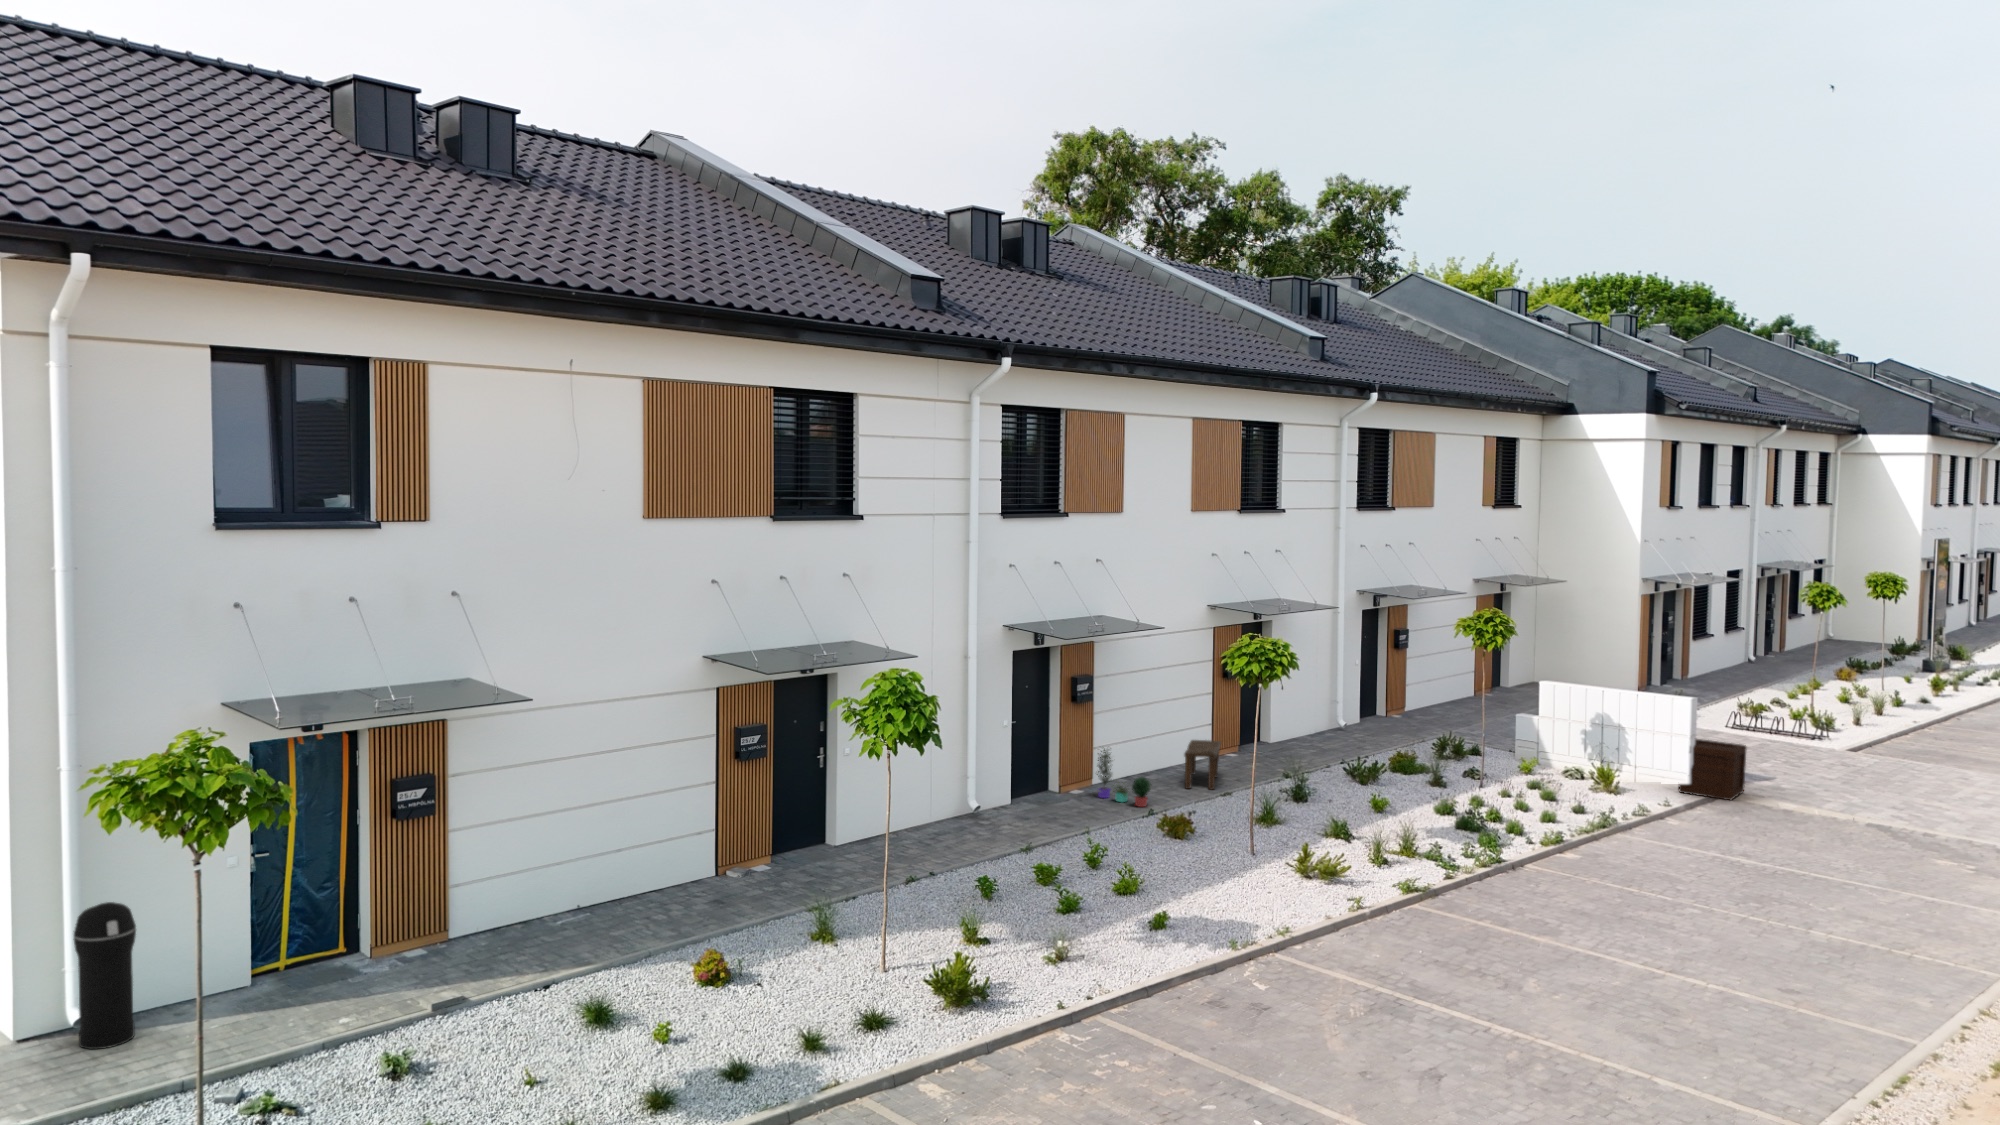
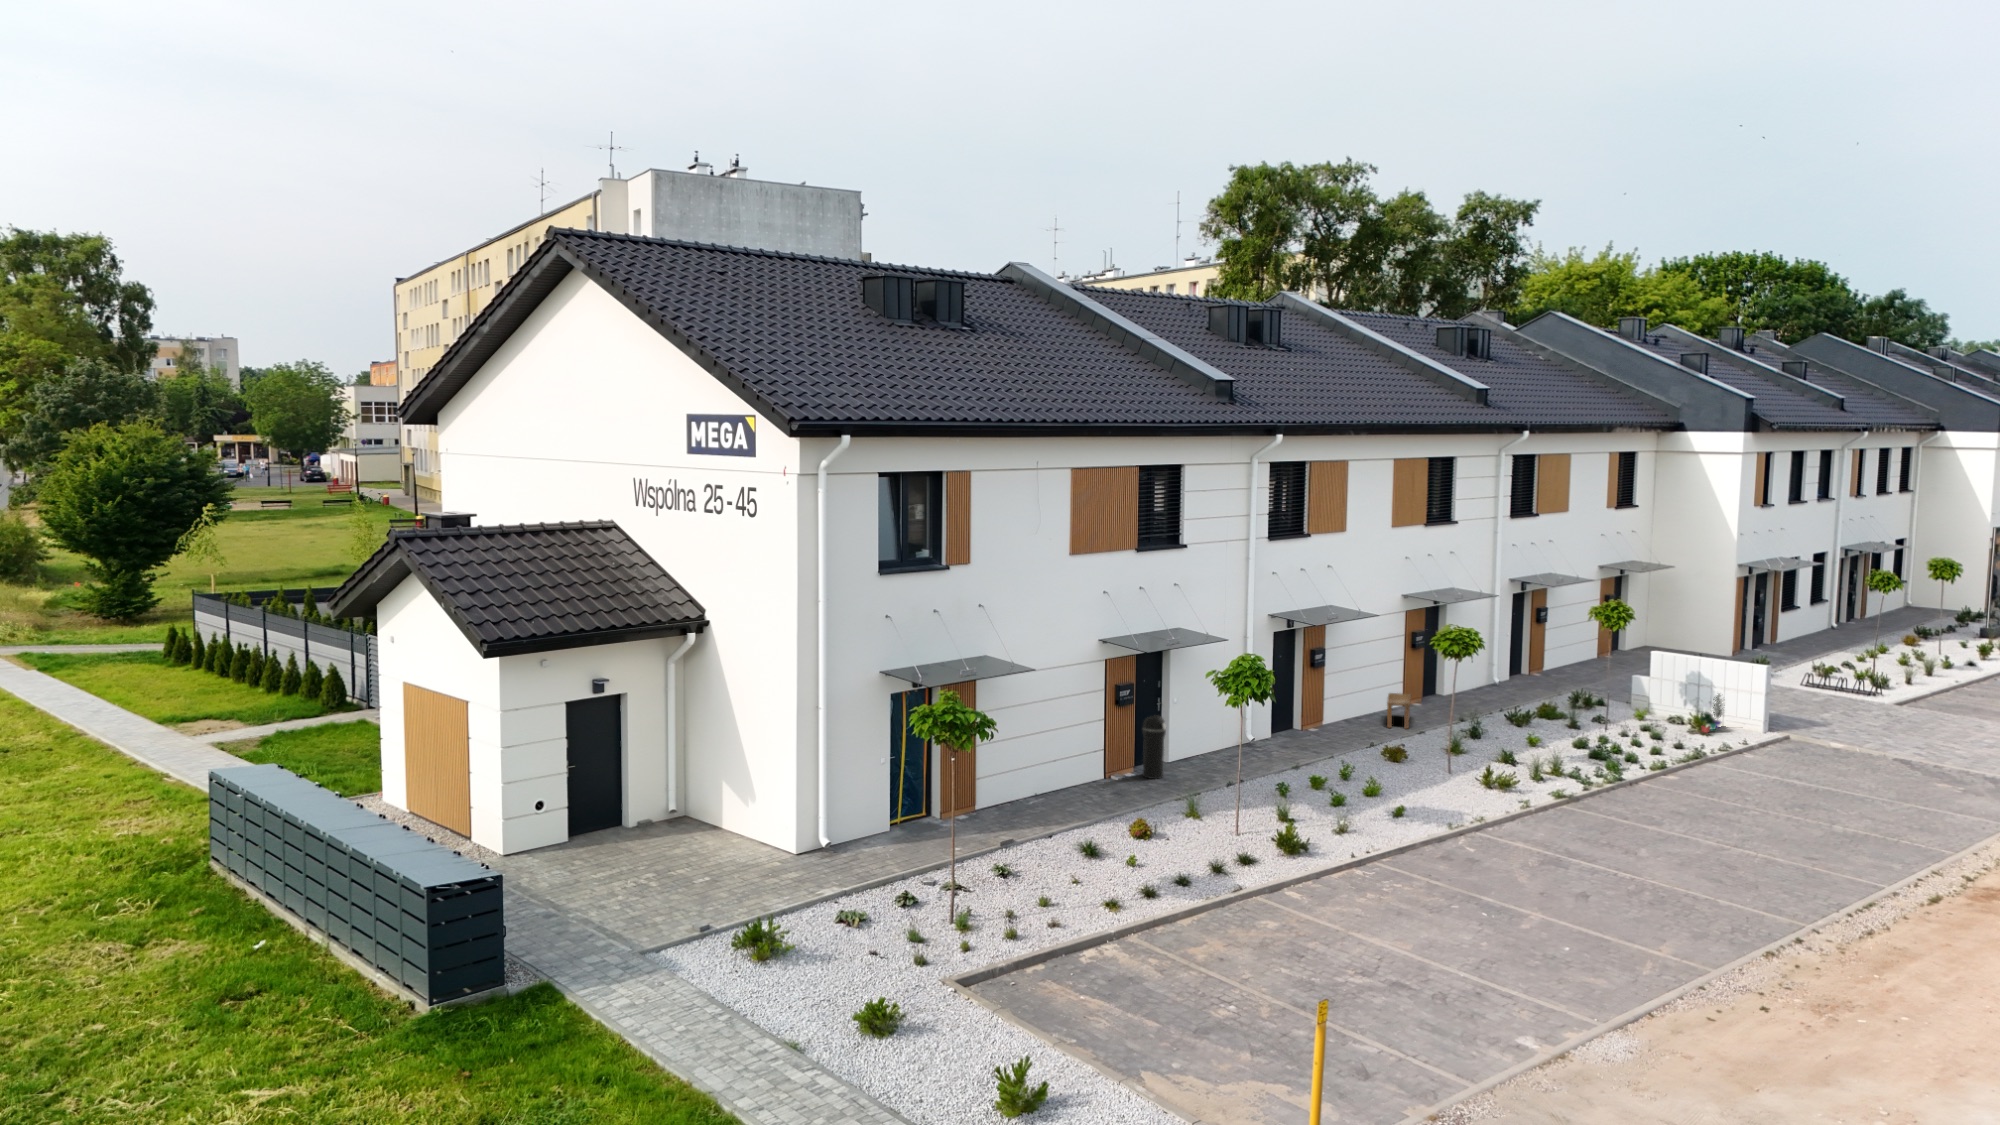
wooden crate: present [1679,739,1747,800] -> none [1755,696,1808,742]
potted plant: present [1097,749,1151,807] -> present [1700,694,1723,732]
trash can: present [73,902,136,1049] -> present [1143,715,1166,779]

